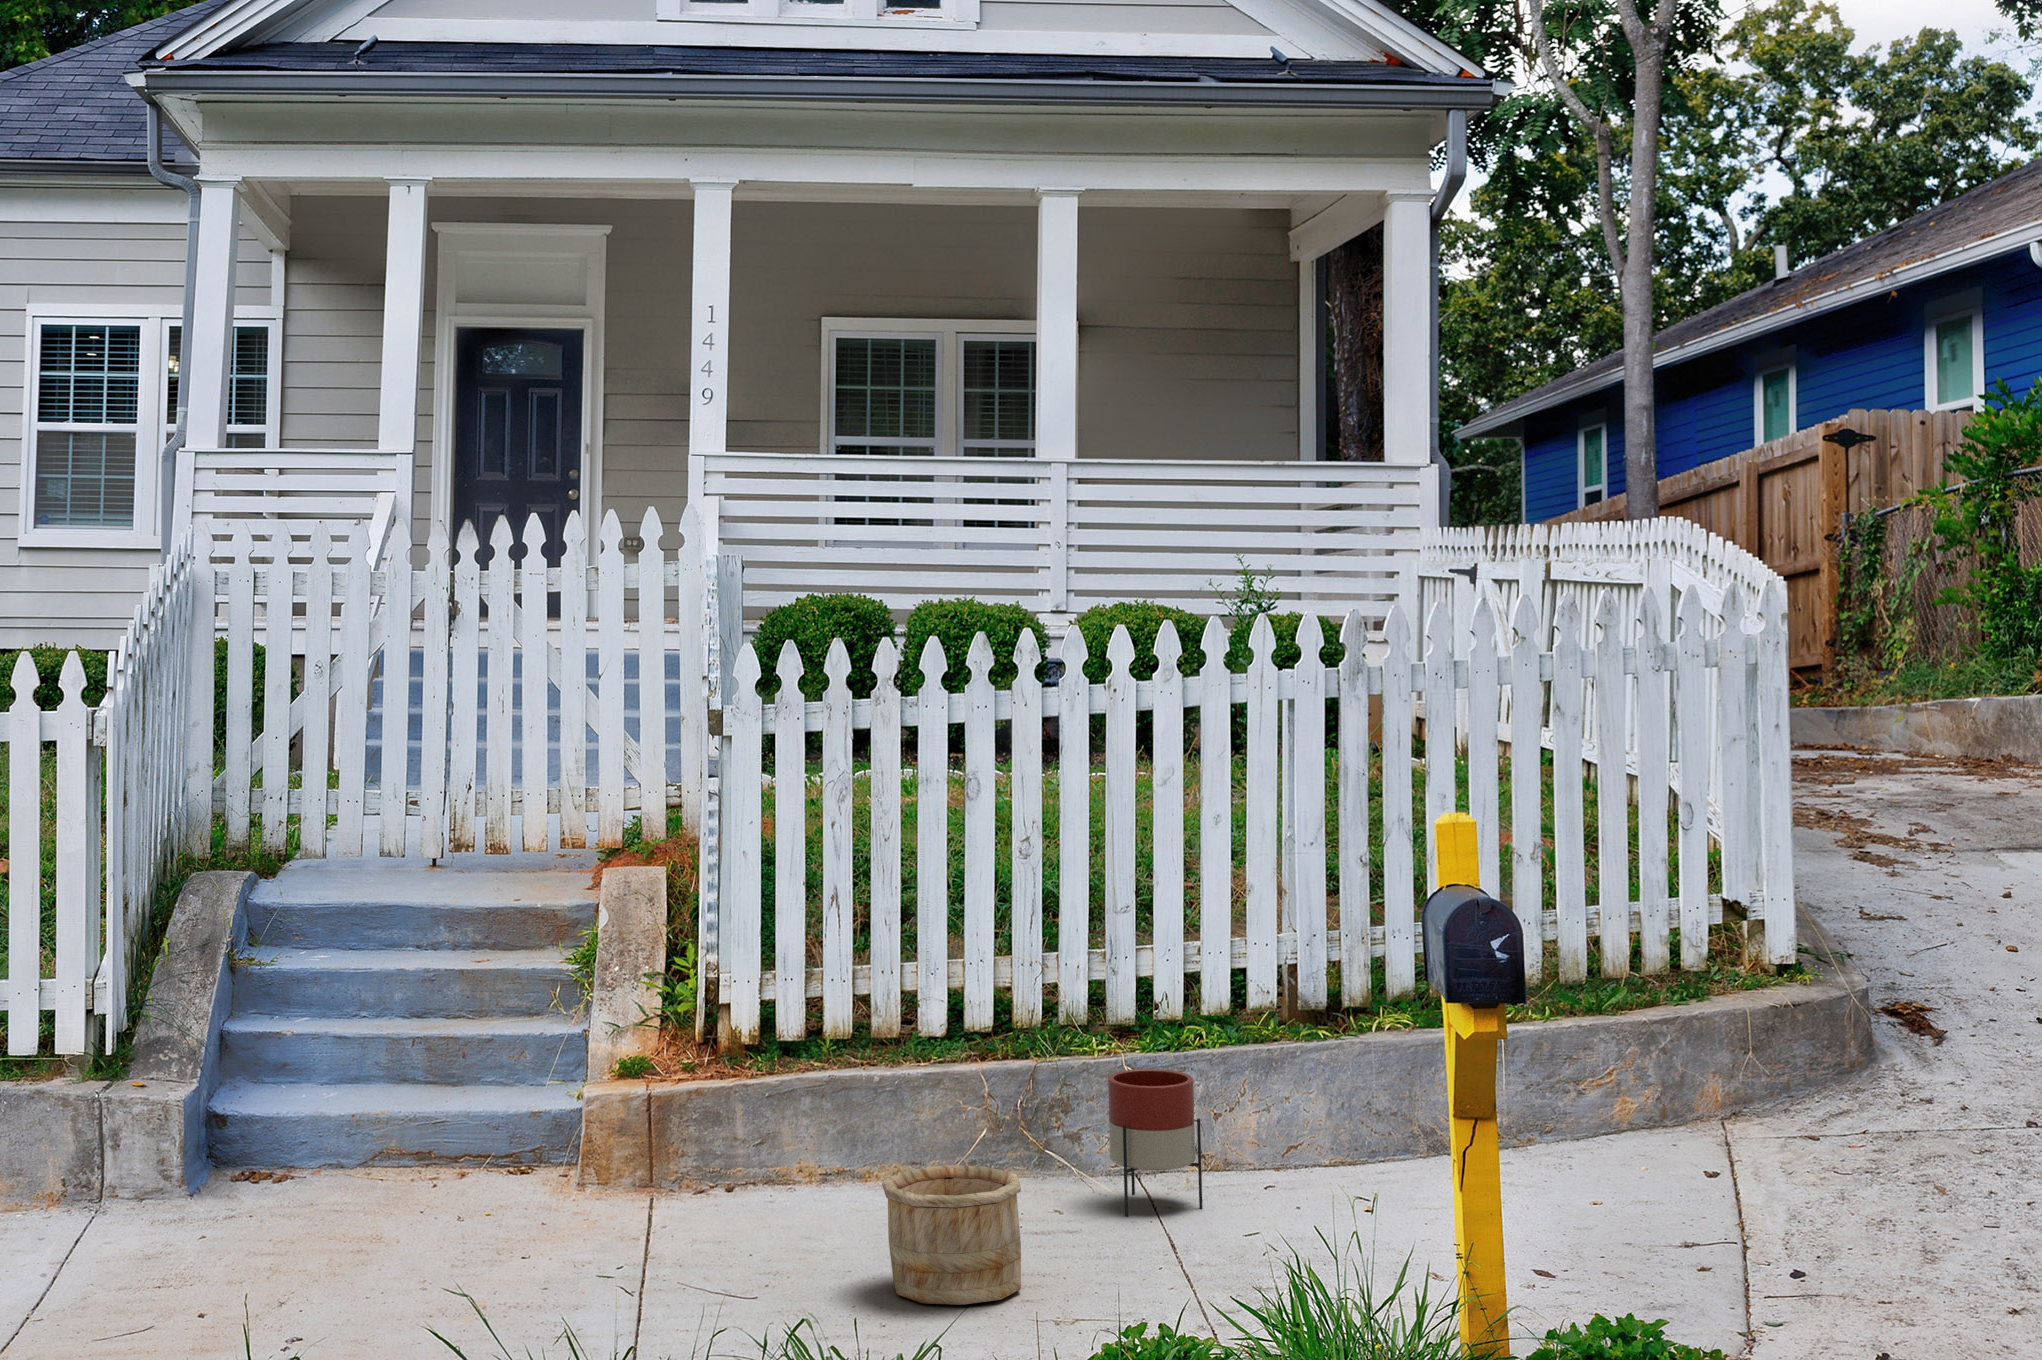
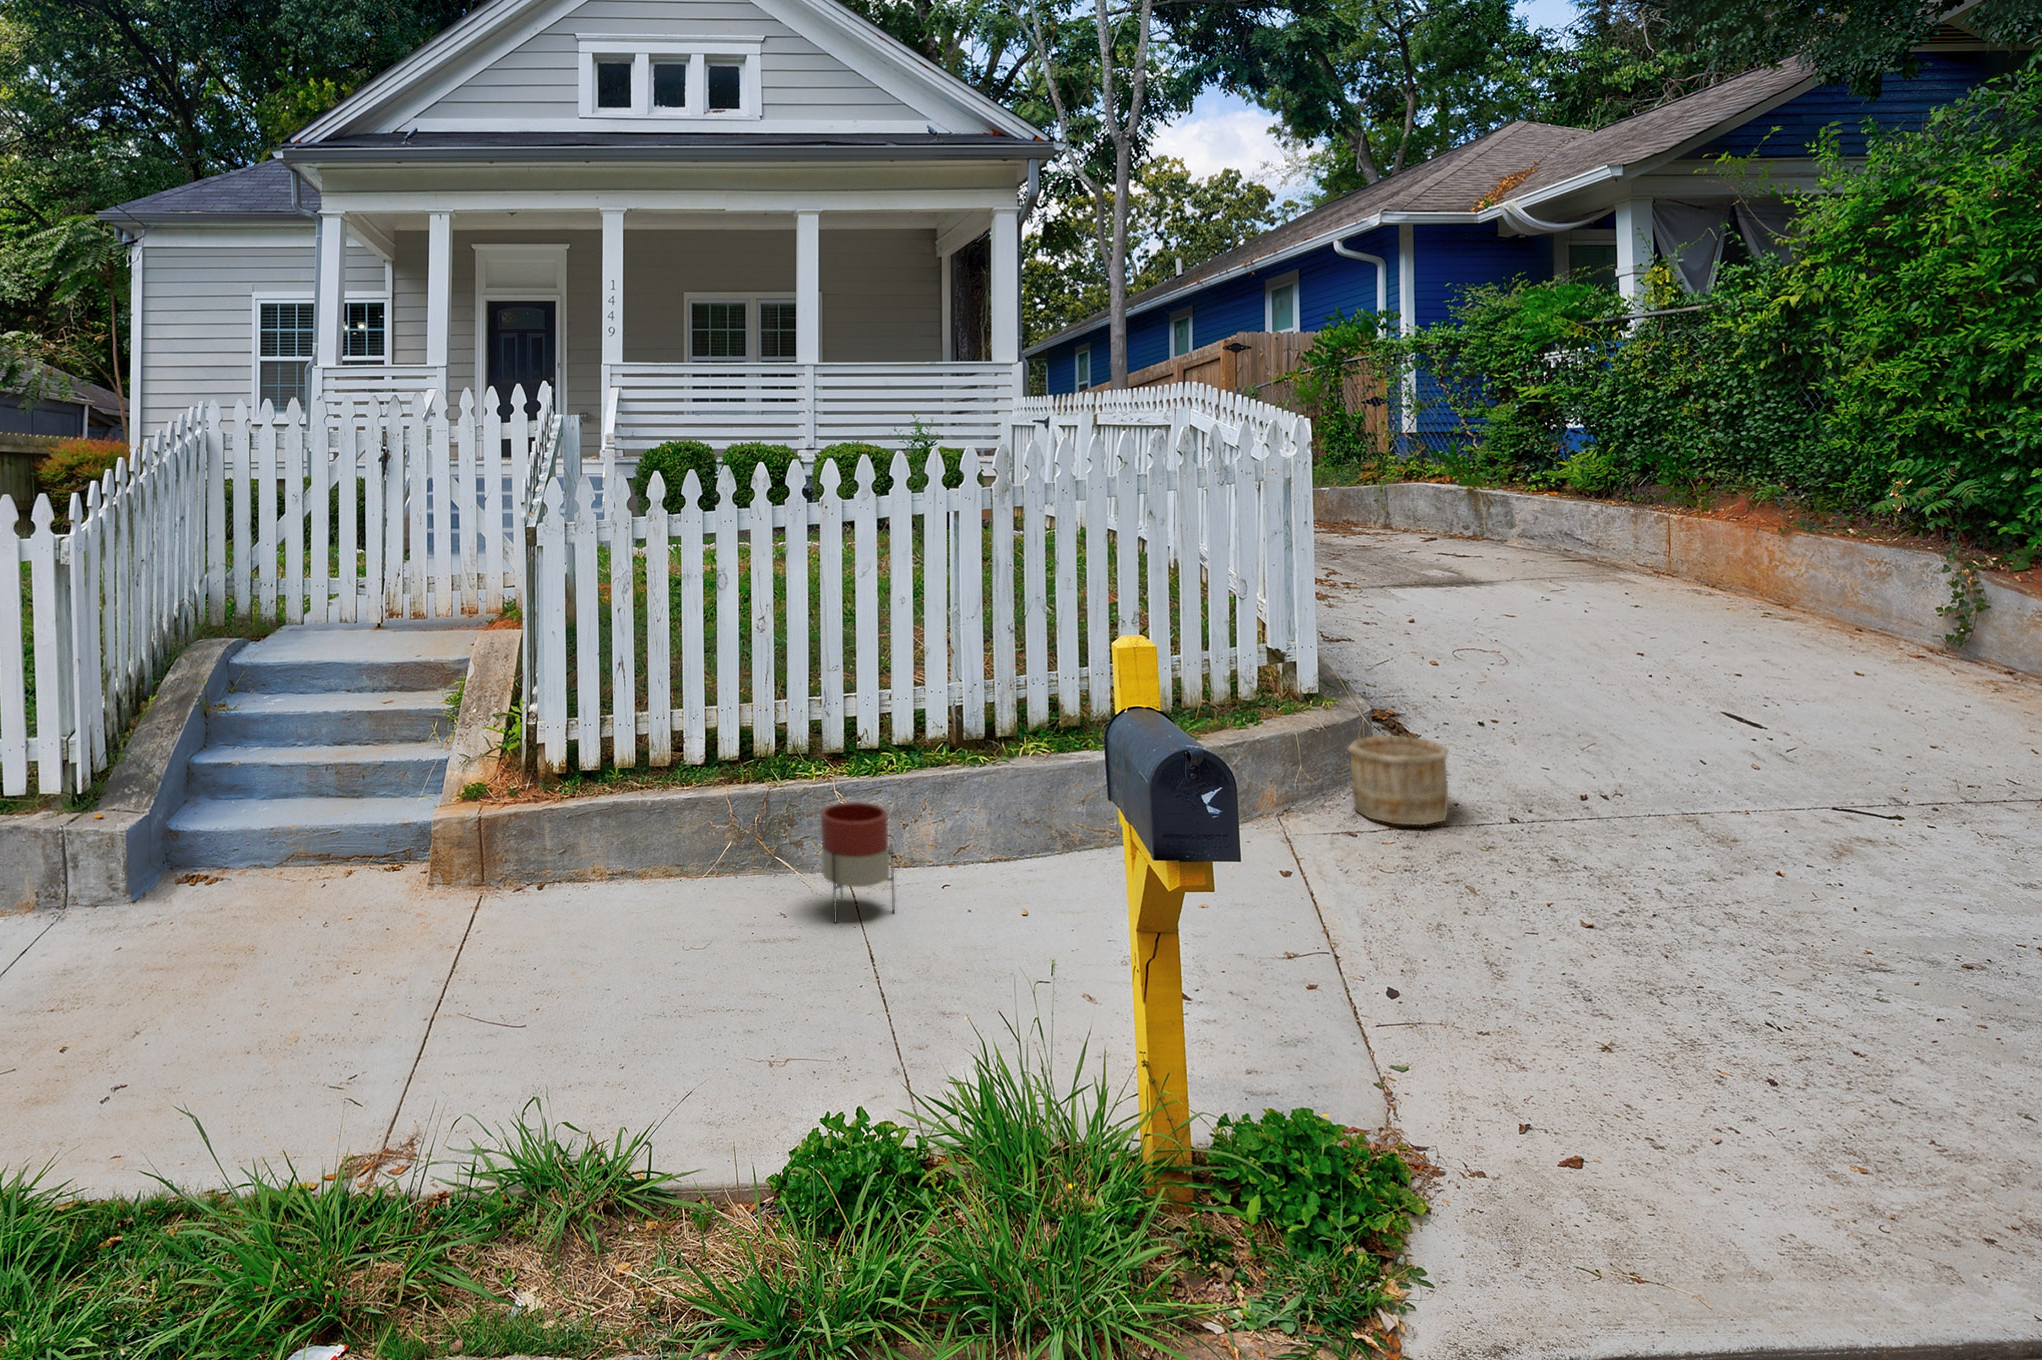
wooden bucket: present [882,1165,1021,1305] -> present [1348,736,1448,825]

